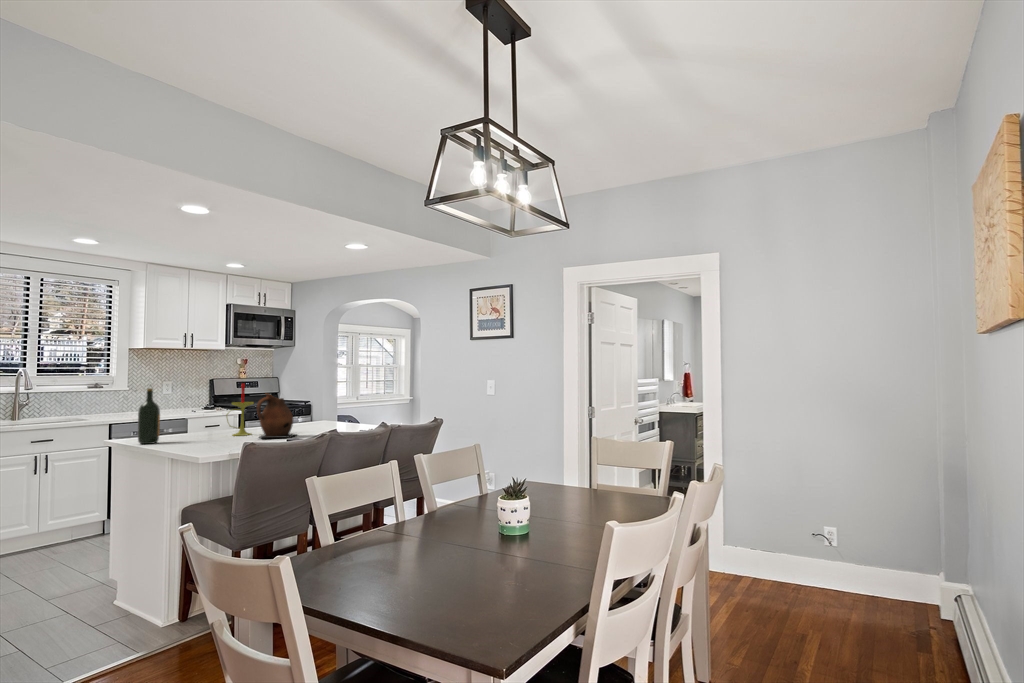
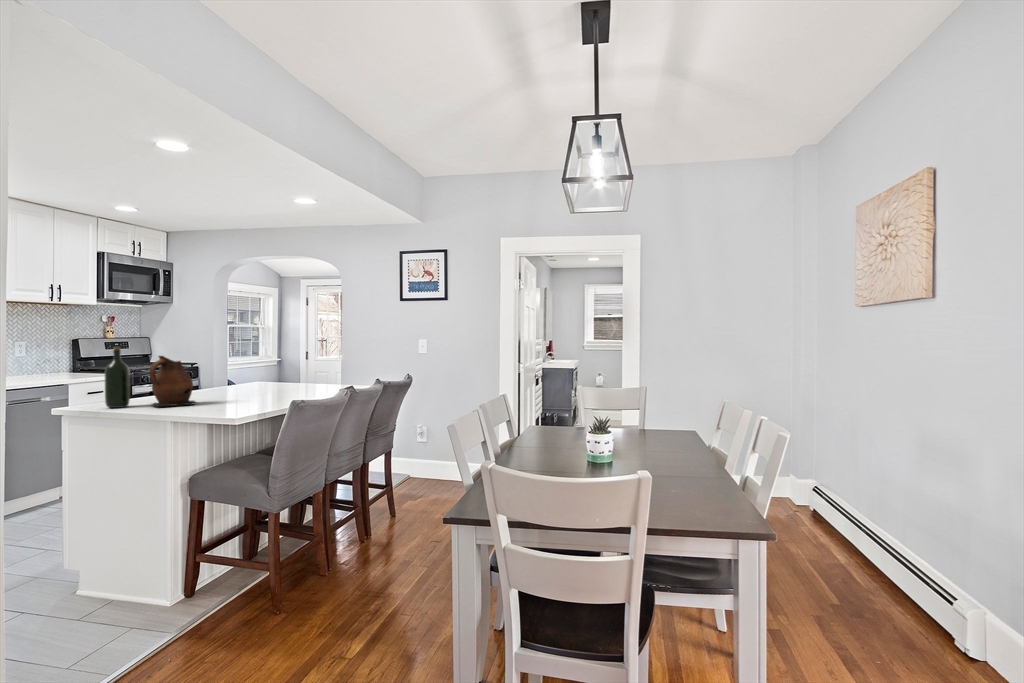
candle: present [226,383,253,436] -> none [193,340,221,397]
ceramic pitcher: present [257,393,296,438] -> present [150,356,196,407]

